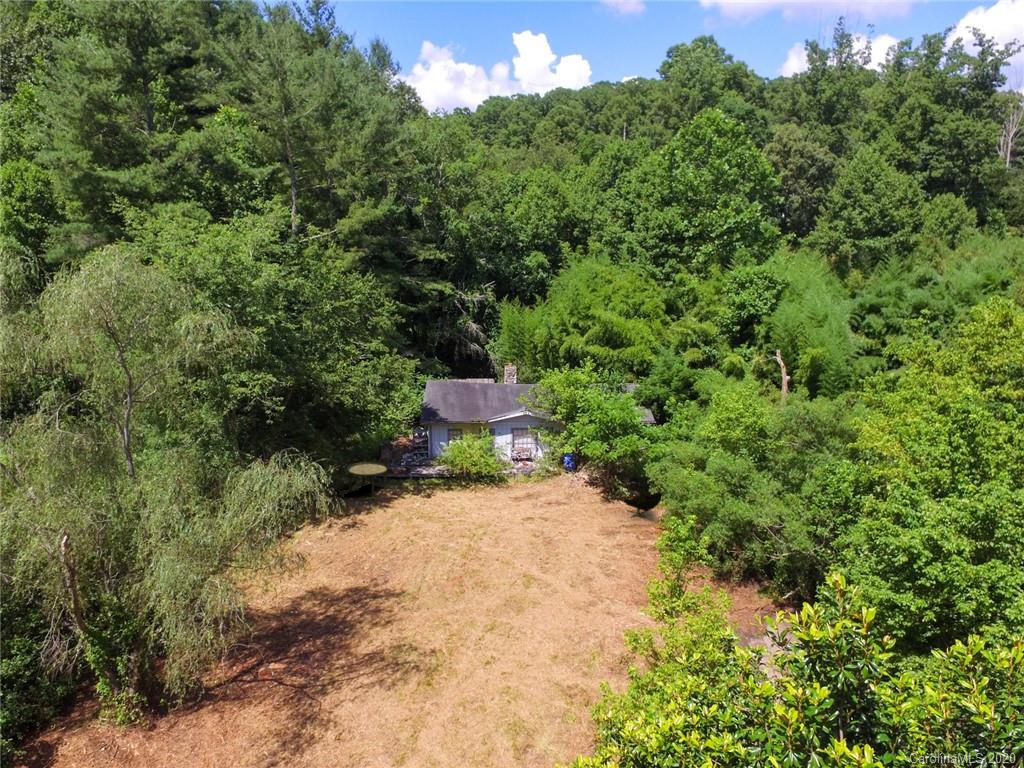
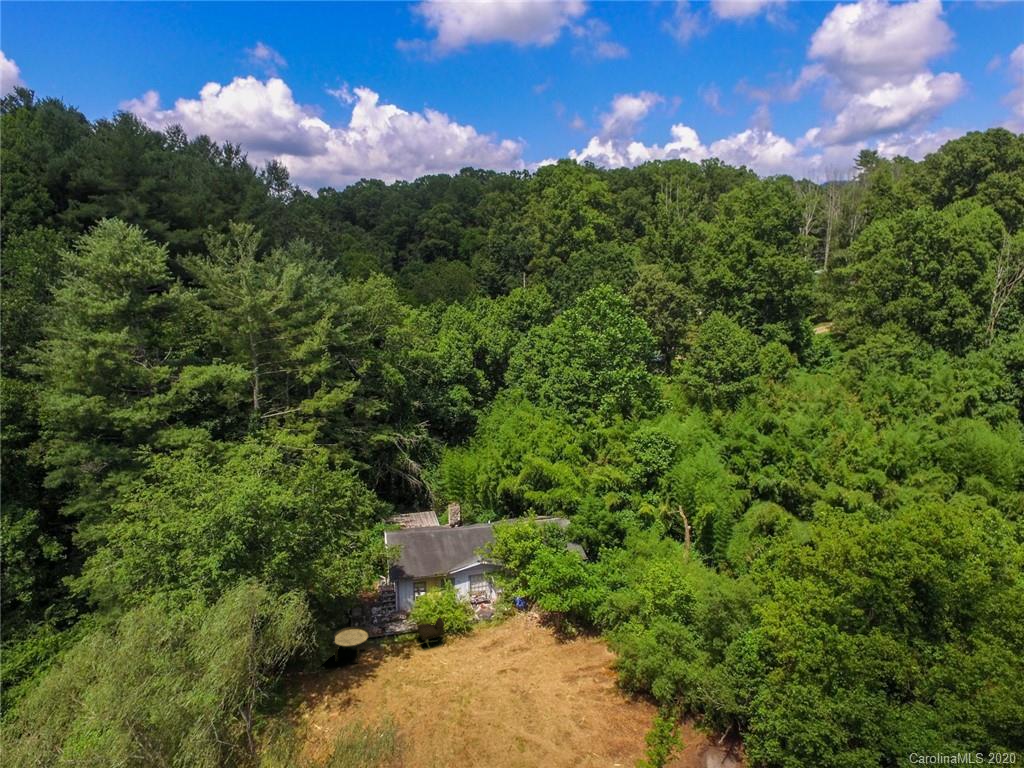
lounge chair: present [624,492,662,517] -> present [418,617,444,647]

